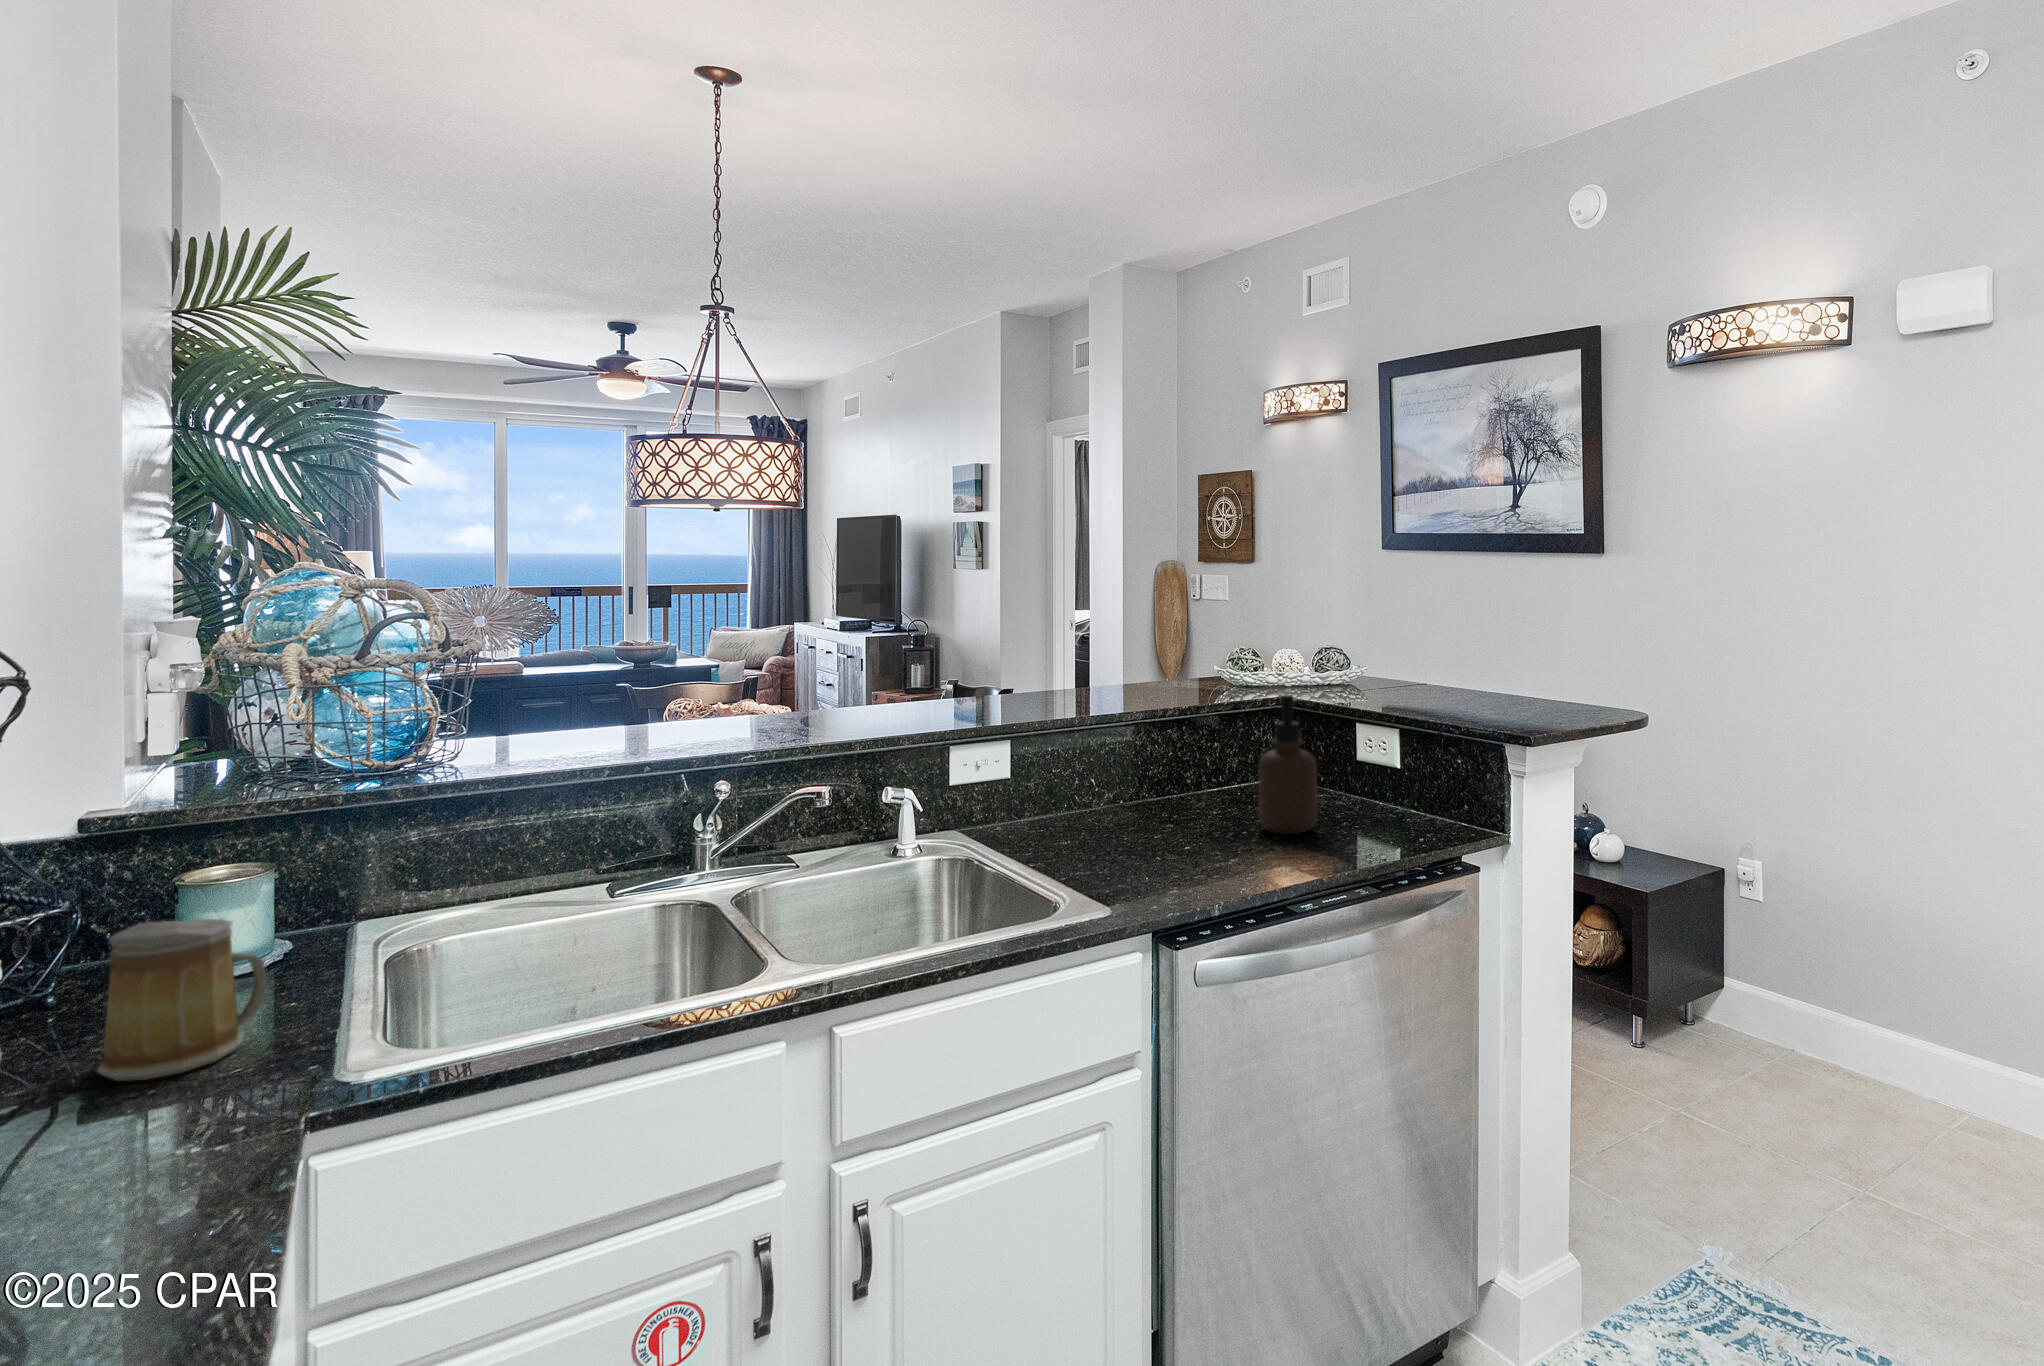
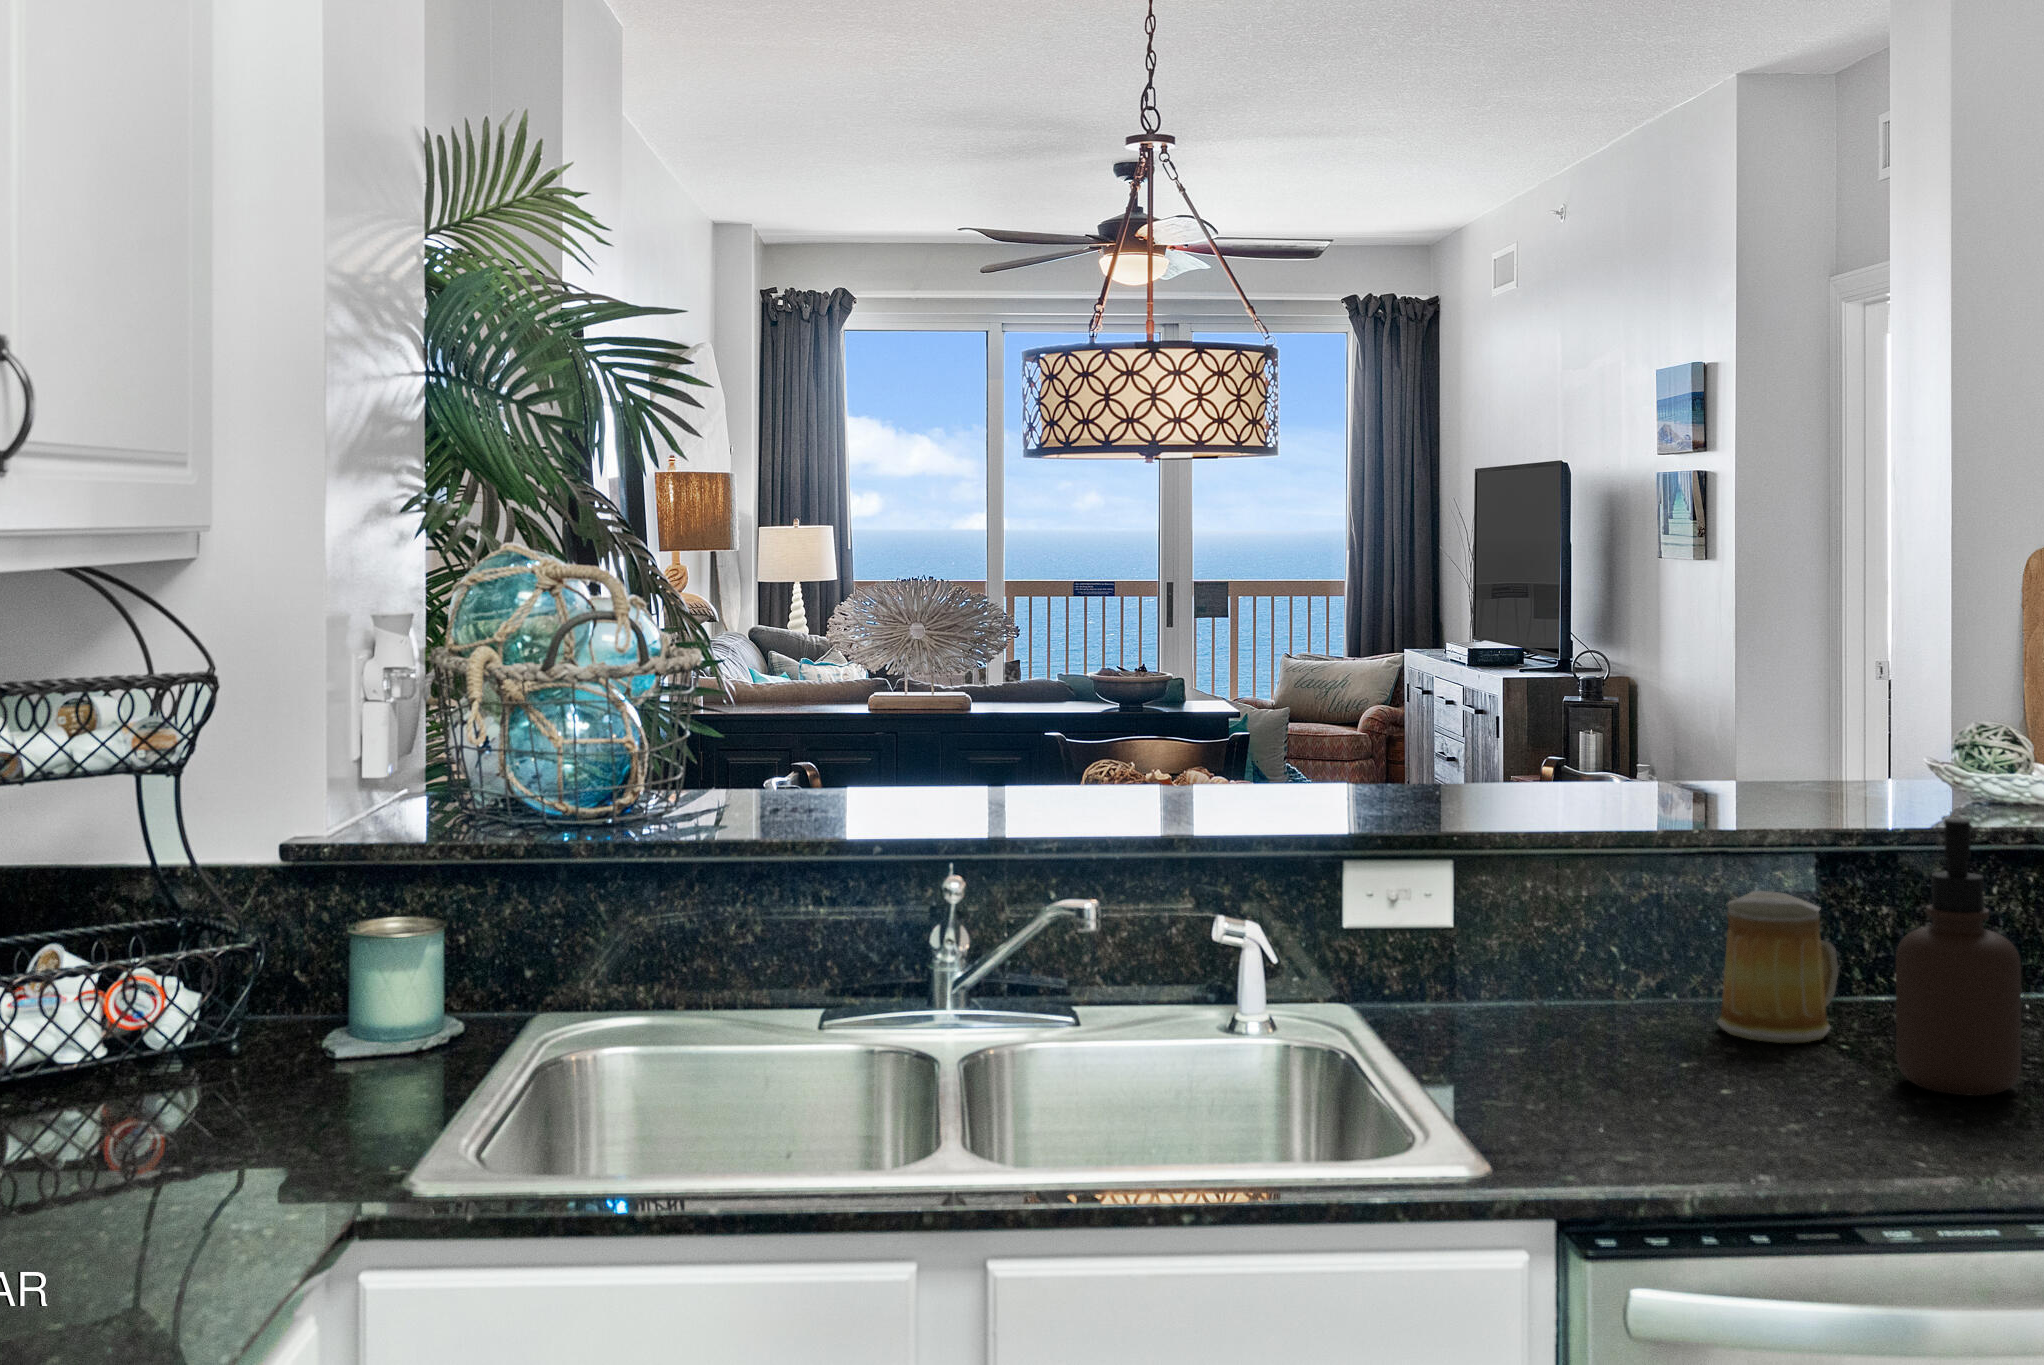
mug: present [97,919,267,1081] -> present [1717,891,1838,1043]

